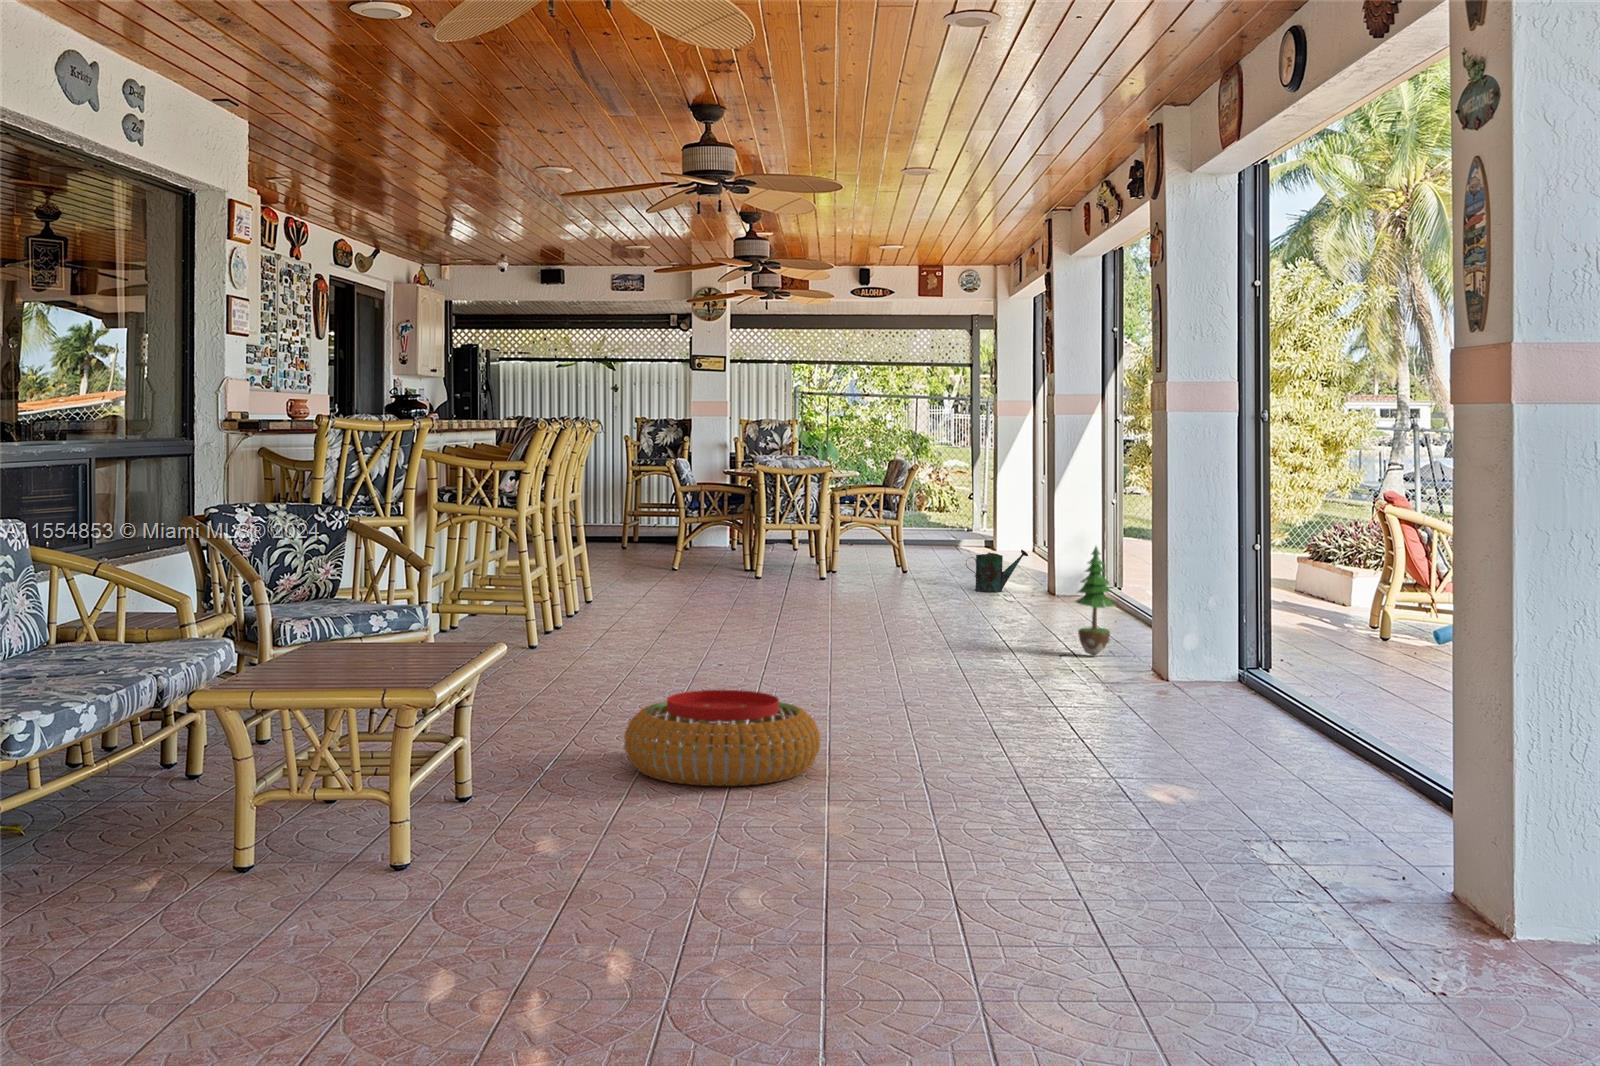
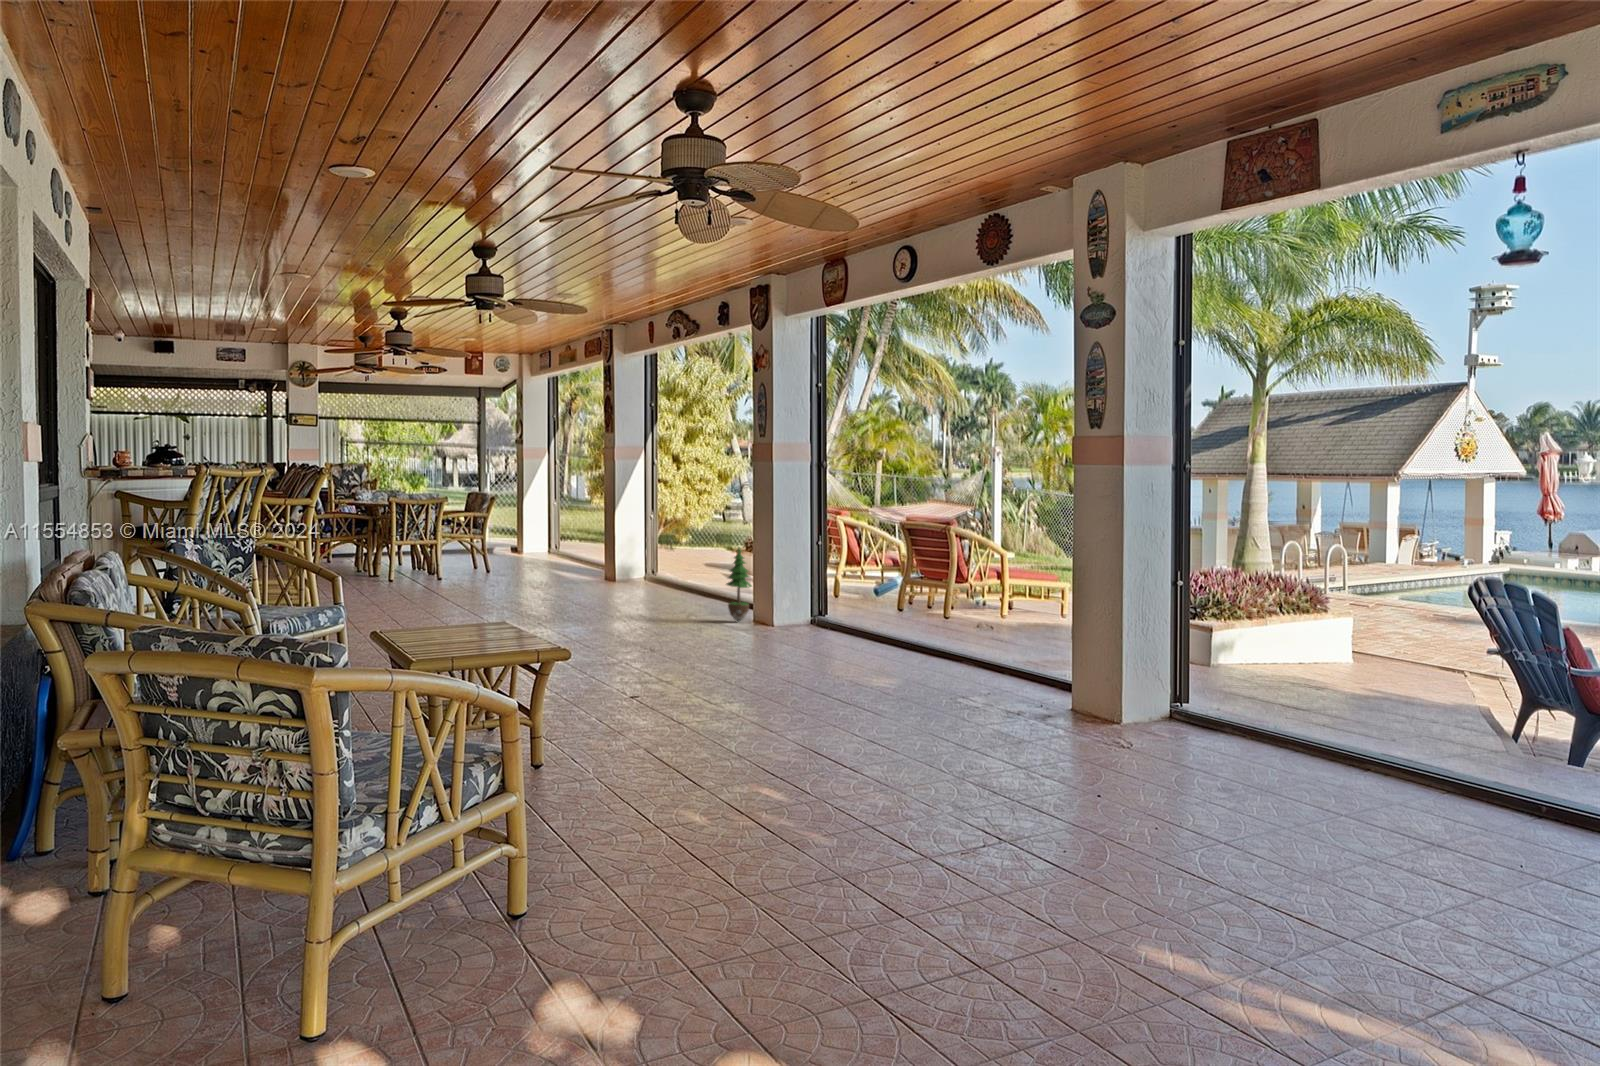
watering can: present [966,550,1028,592] -> none [563,552,607,583]
pouf: present [624,690,820,786] -> none [586,664,739,741]

